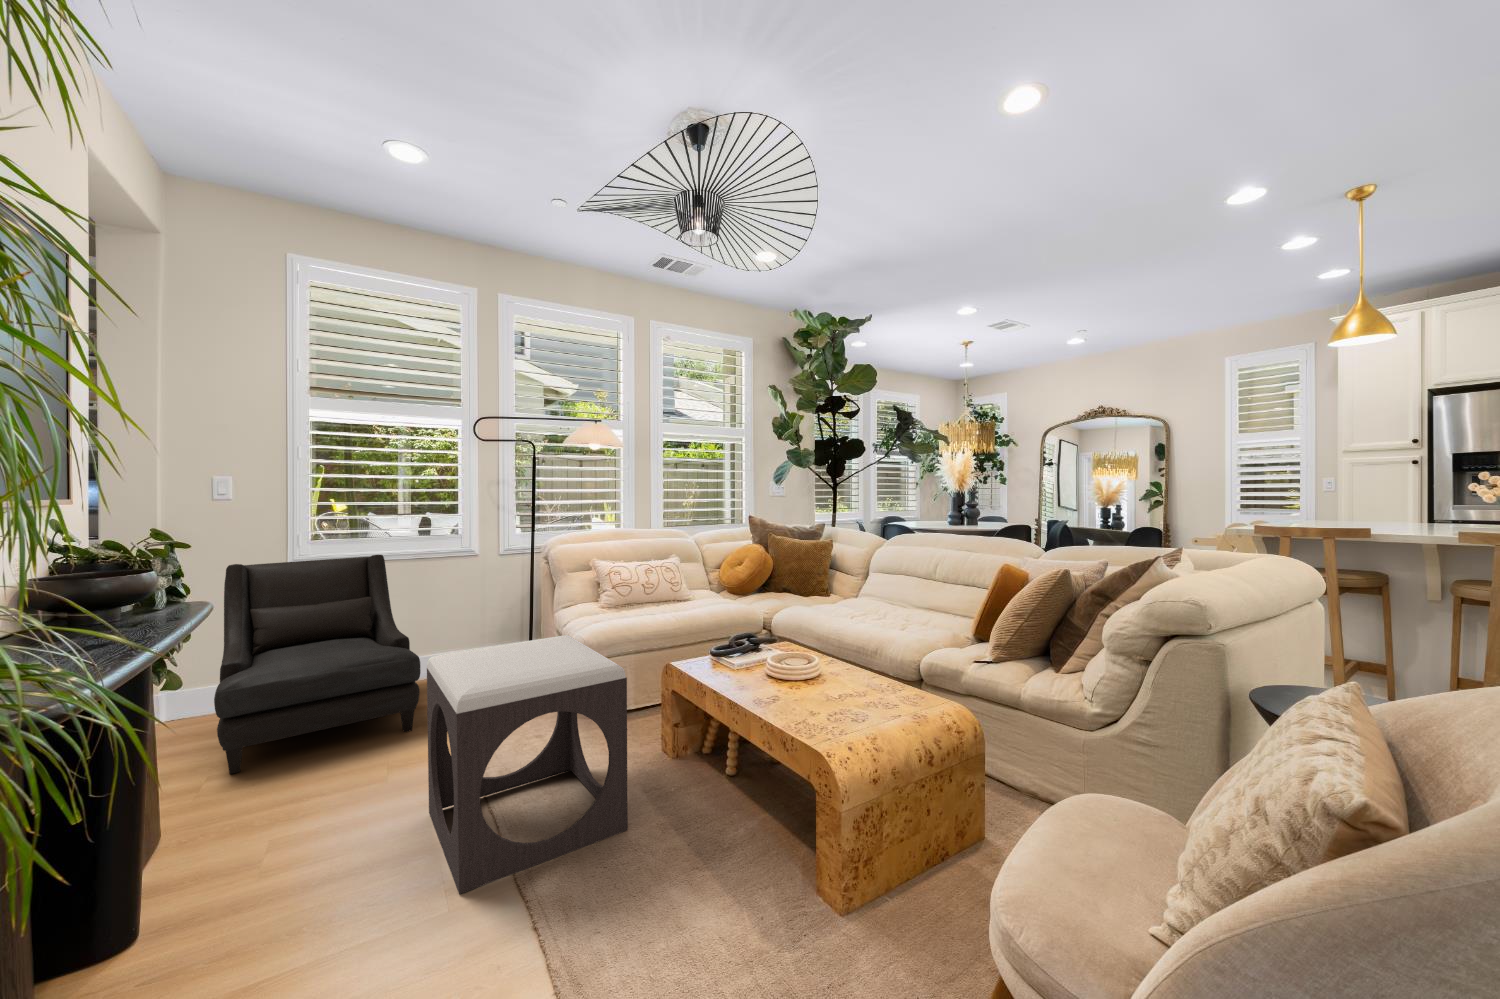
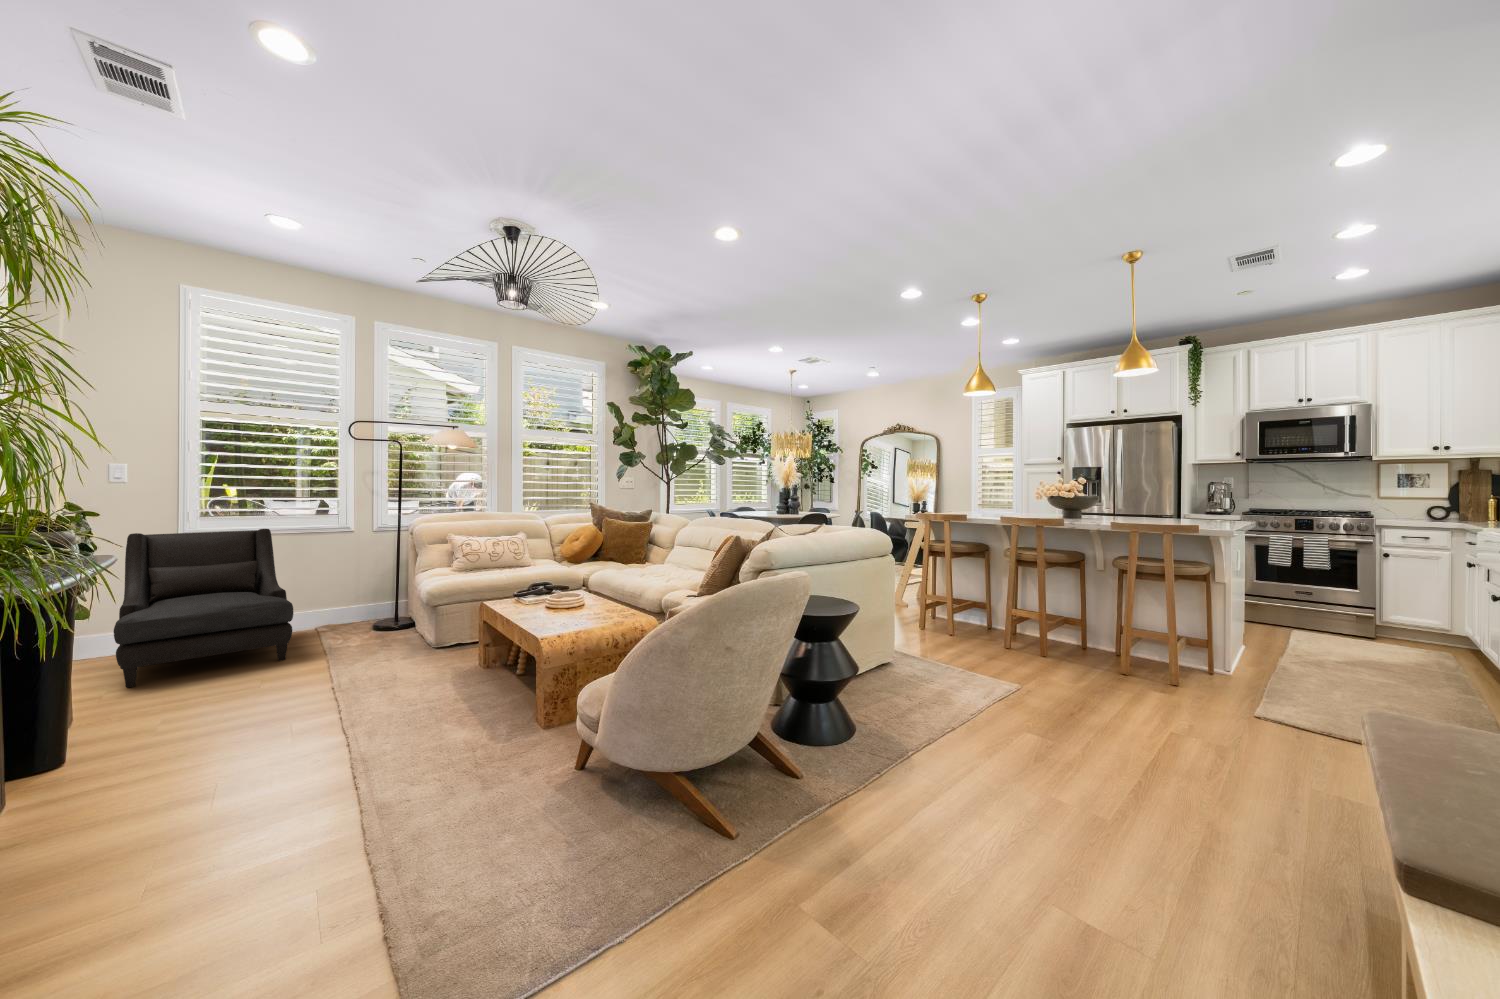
footstool: present [427,635,628,894] -> none [283,579,428,737]

